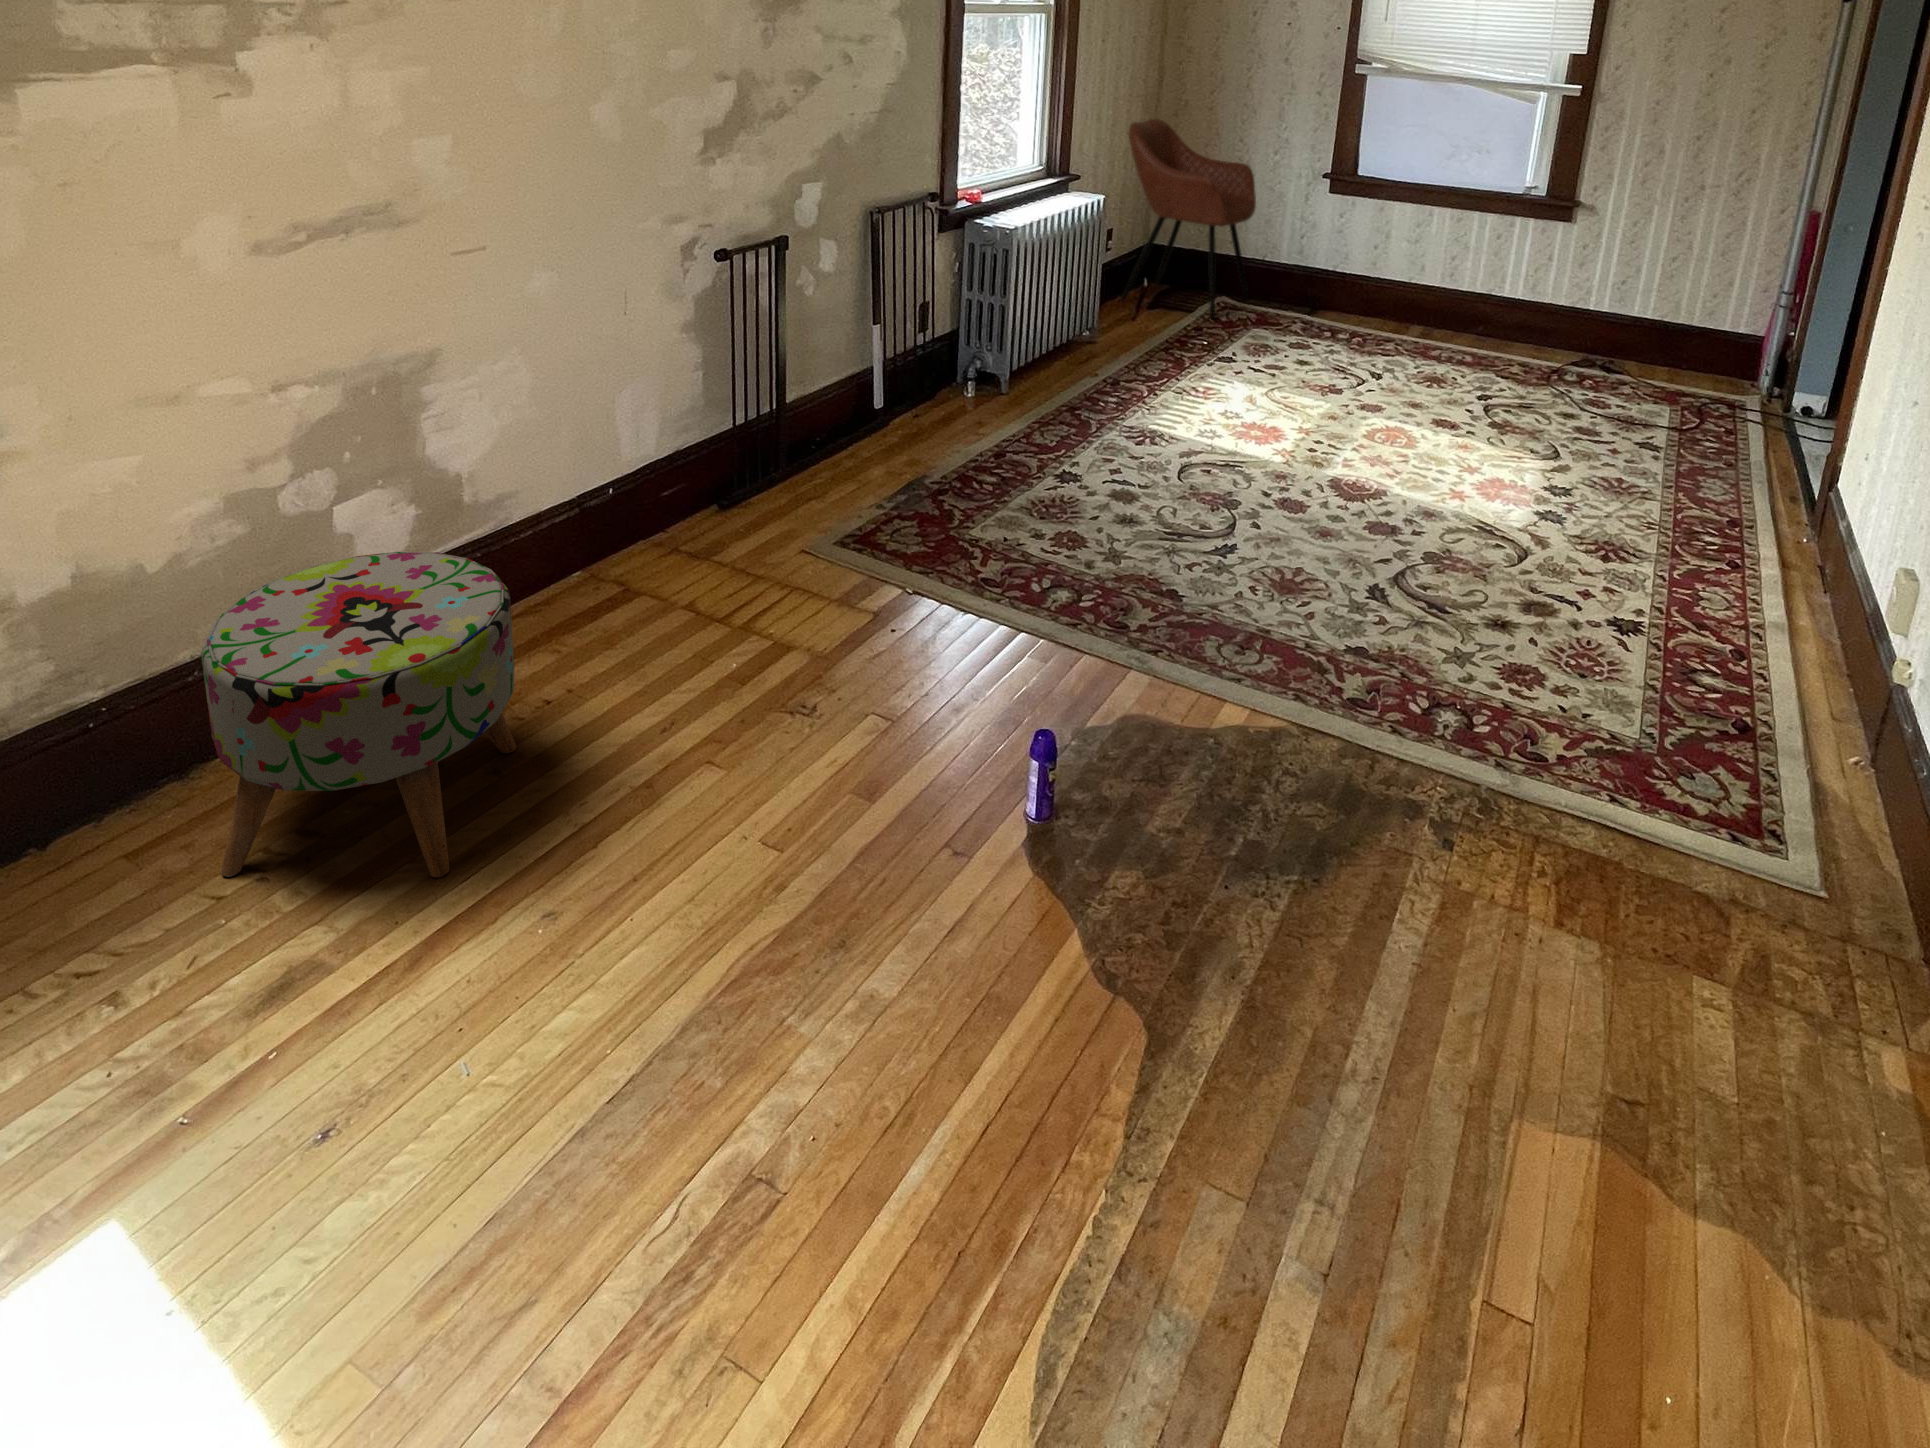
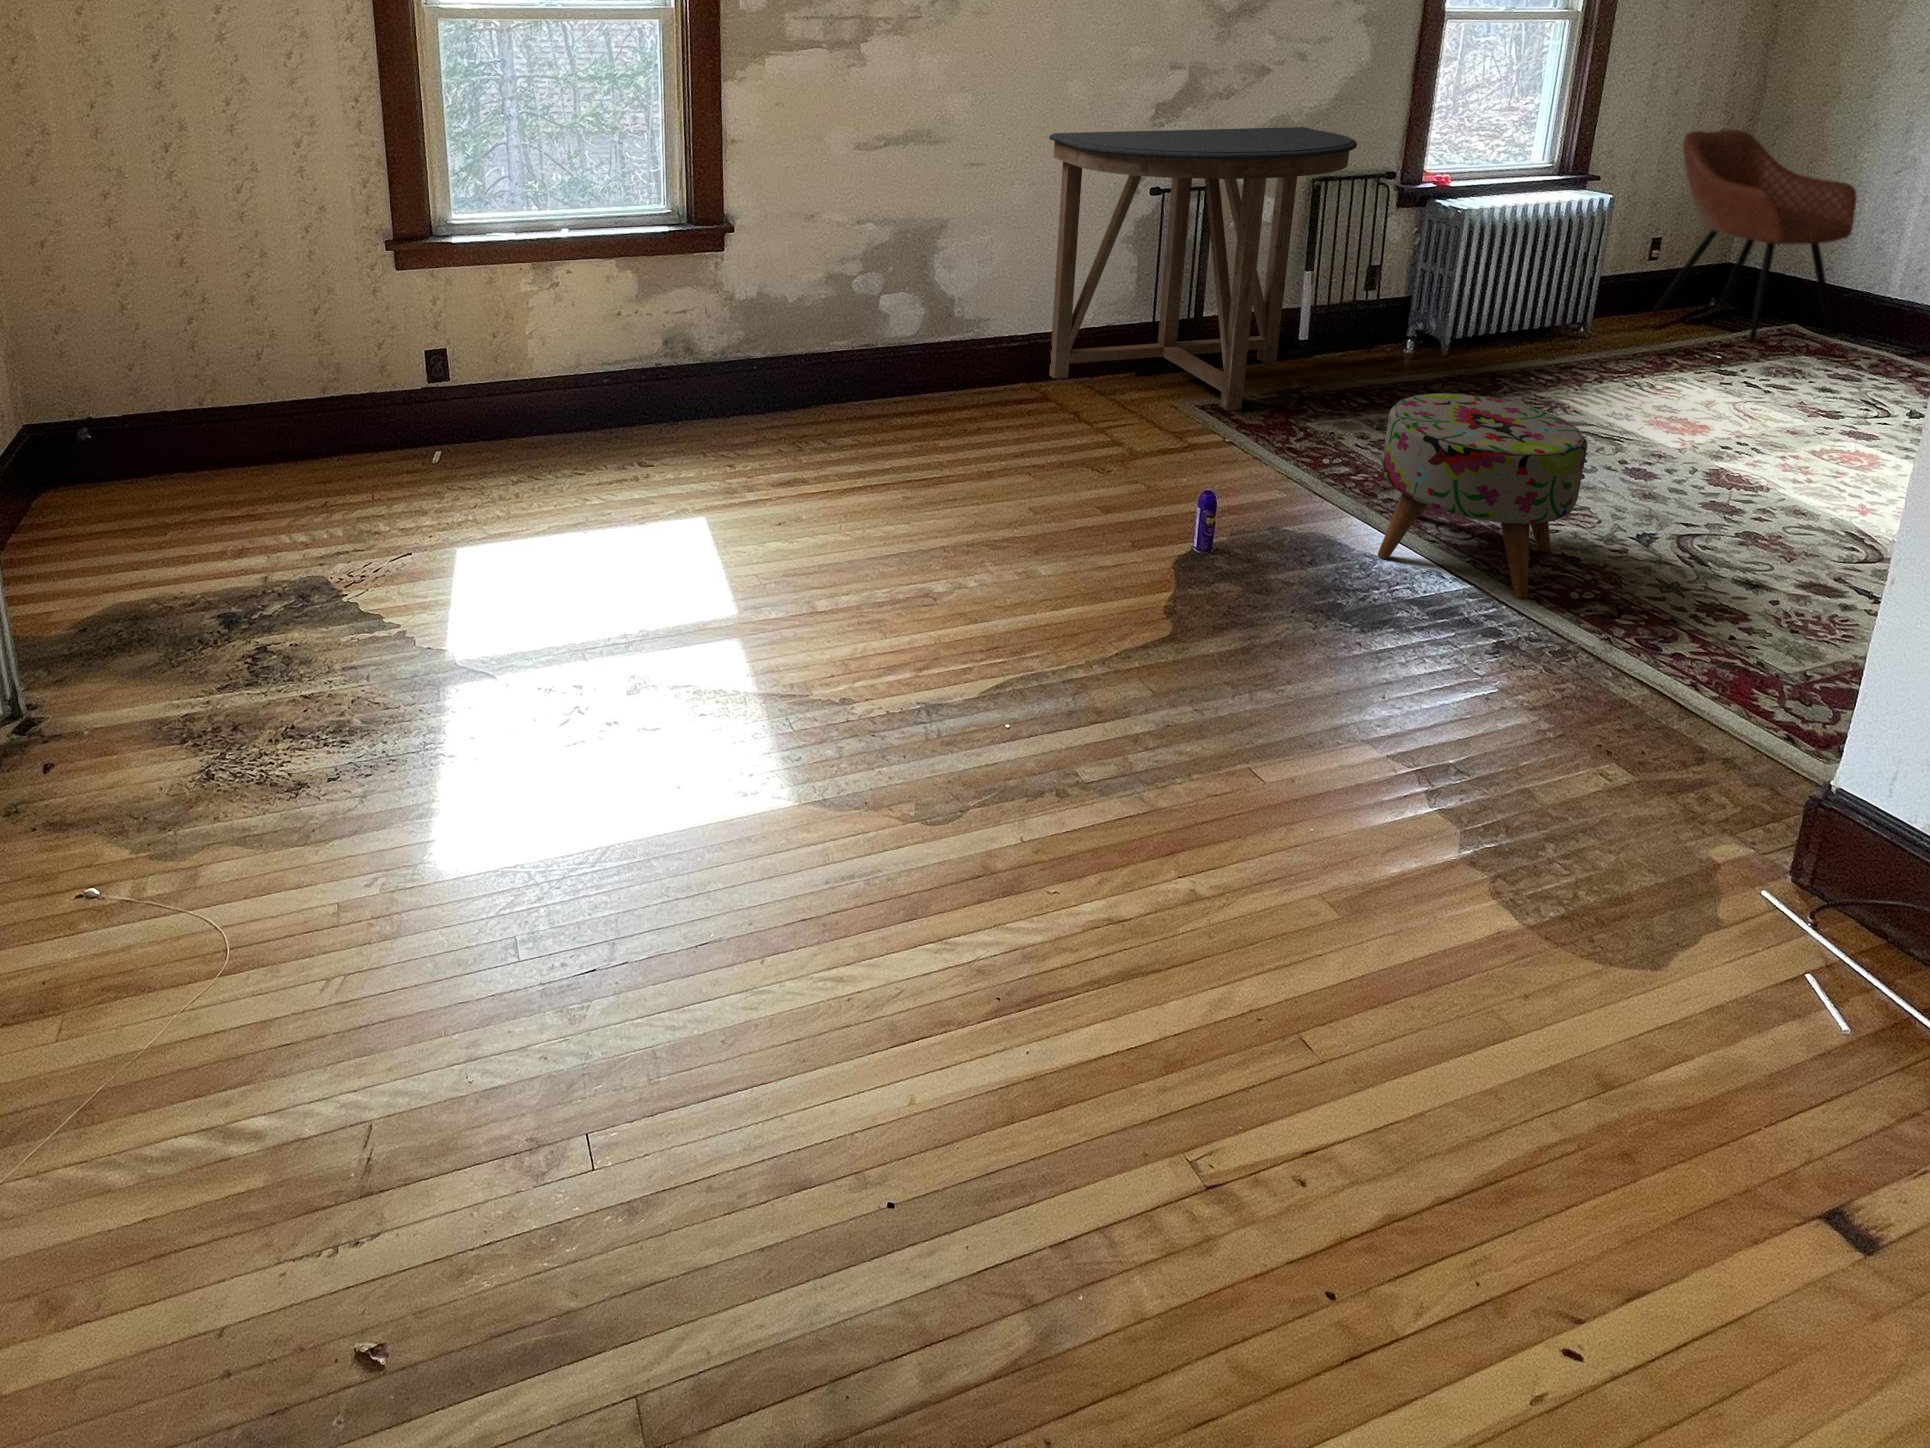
console table: none [576,149,965,551] -> present [1049,127,1357,411]
ottoman: present [201,552,516,877] -> present [1378,393,1587,599]

